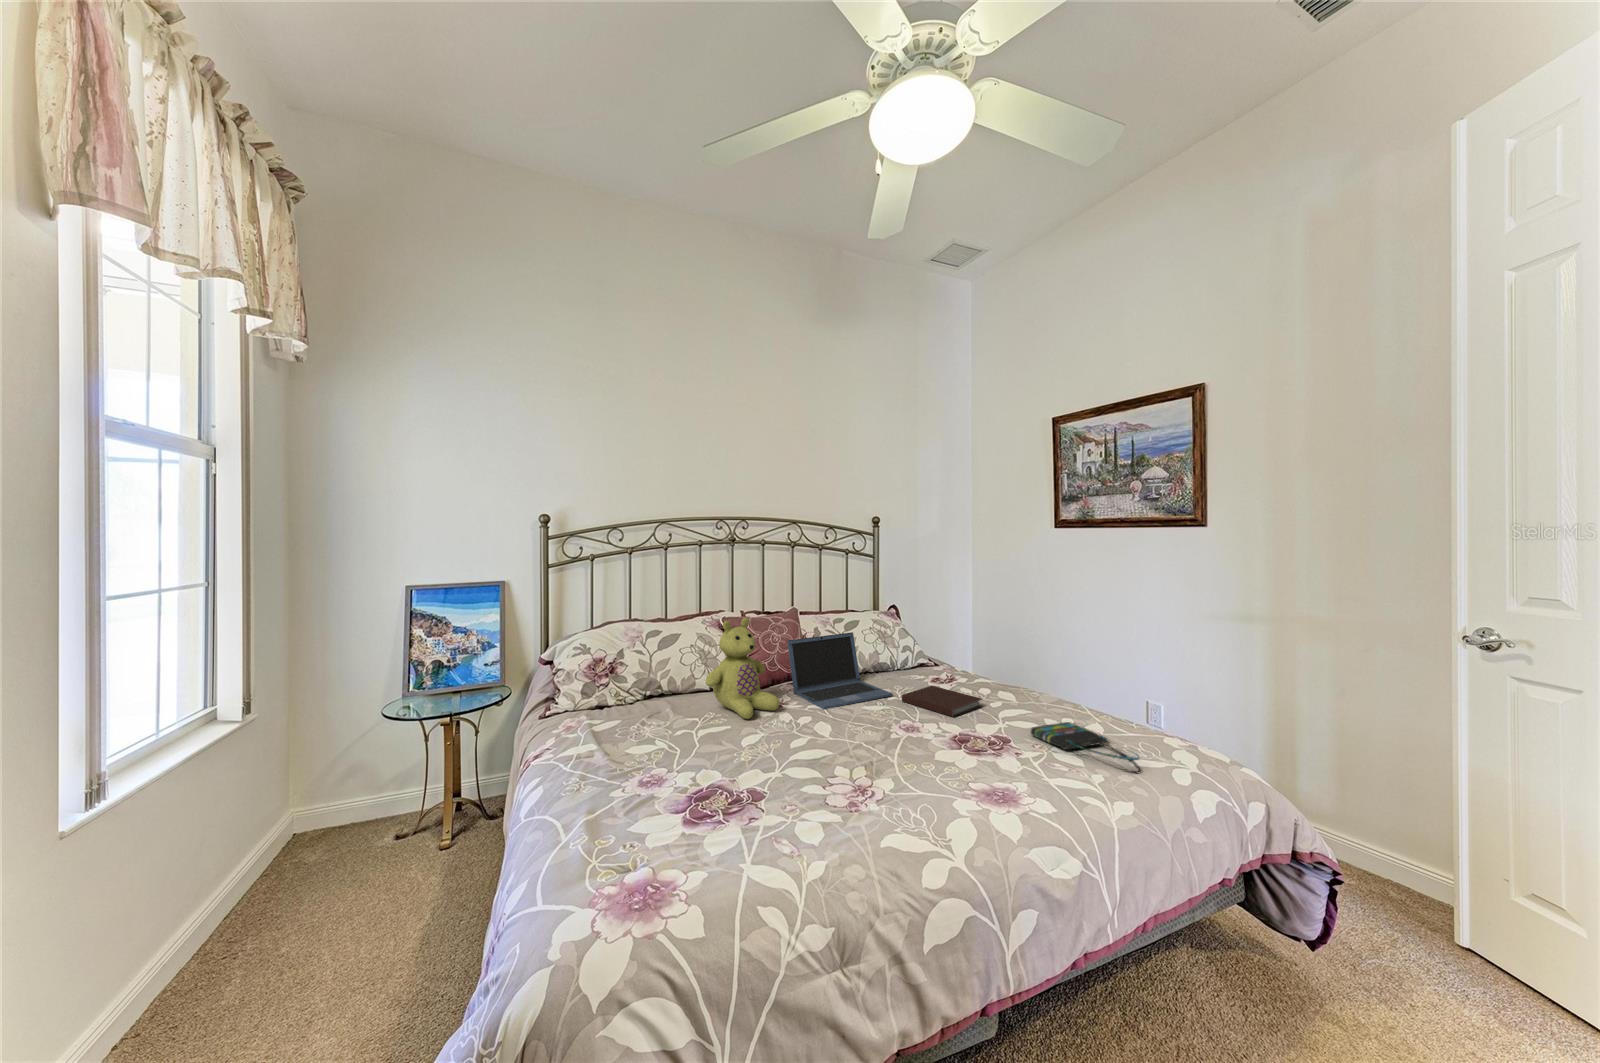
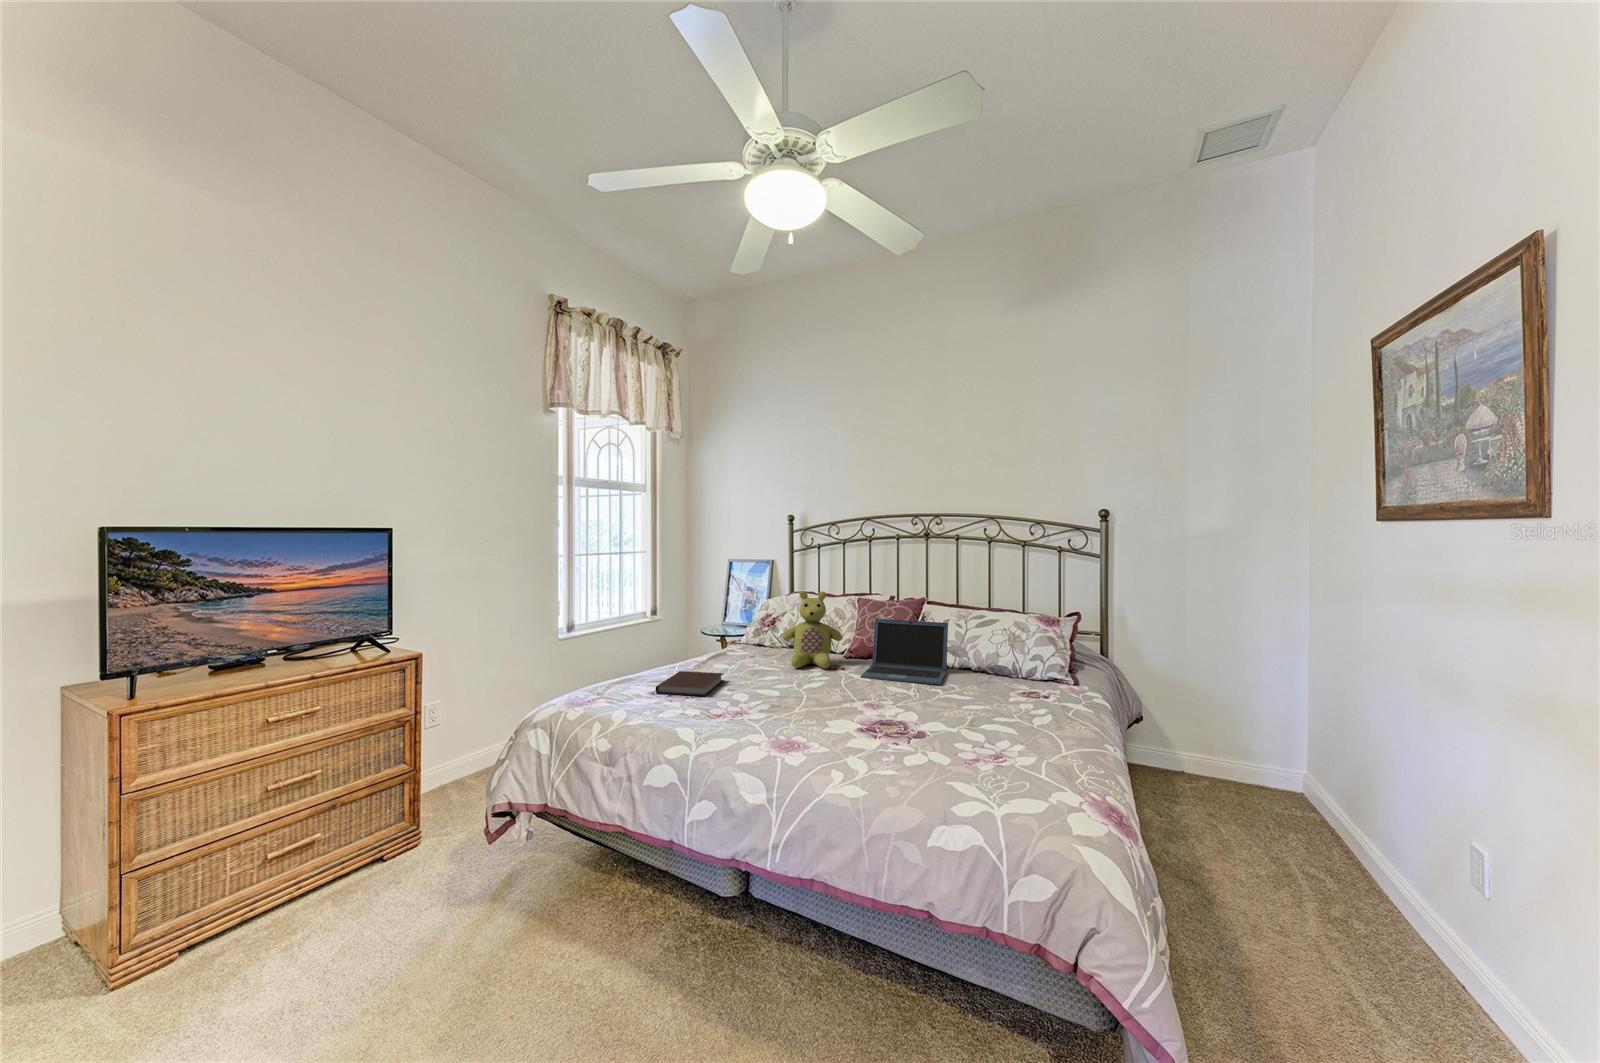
notebook: present [902,686,982,717] -> present [656,671,724,696]
tote bag: present [1031,722,1140,773] -> none [940,725,1017,776]

